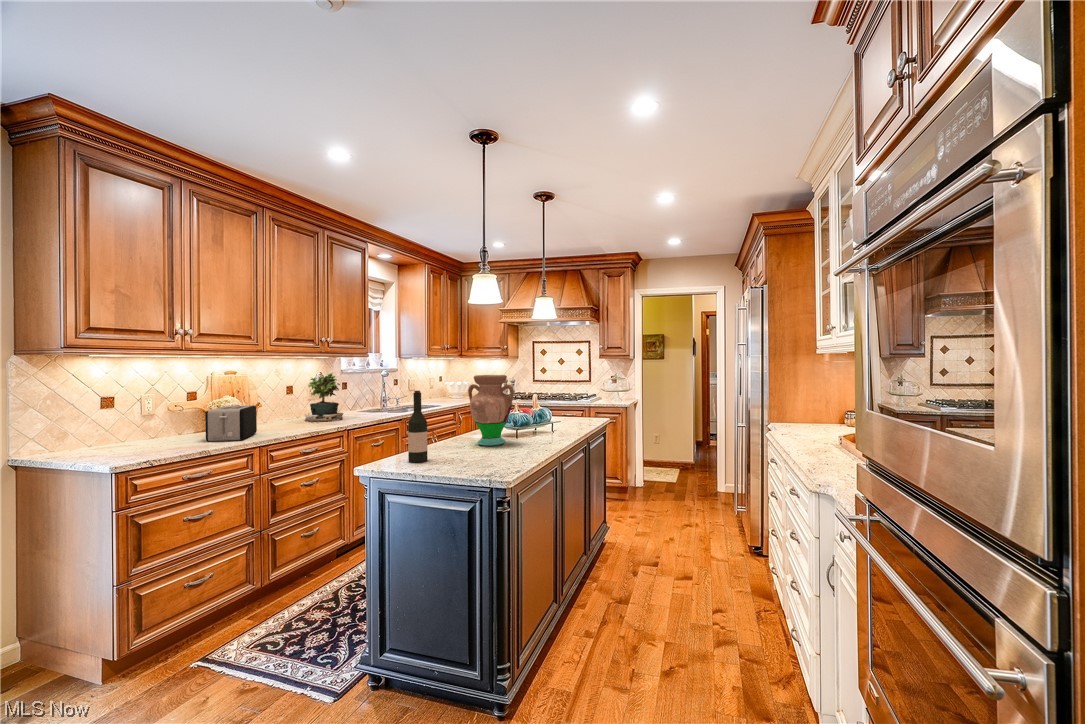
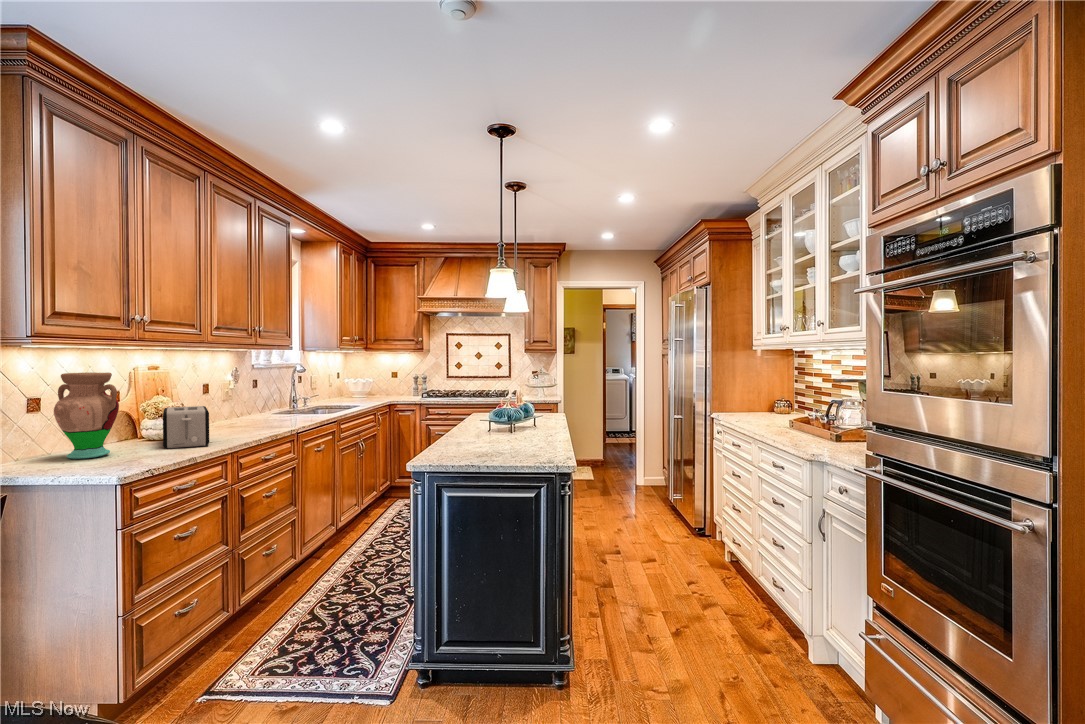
potted plant: present [305,373,343,422] -> none [230,367,276,426]
vase: present [468,375,514,446] -> present [54,372,119,459]
wine bottle: present [408,391,428,462] -> none [450,386,470,457]

